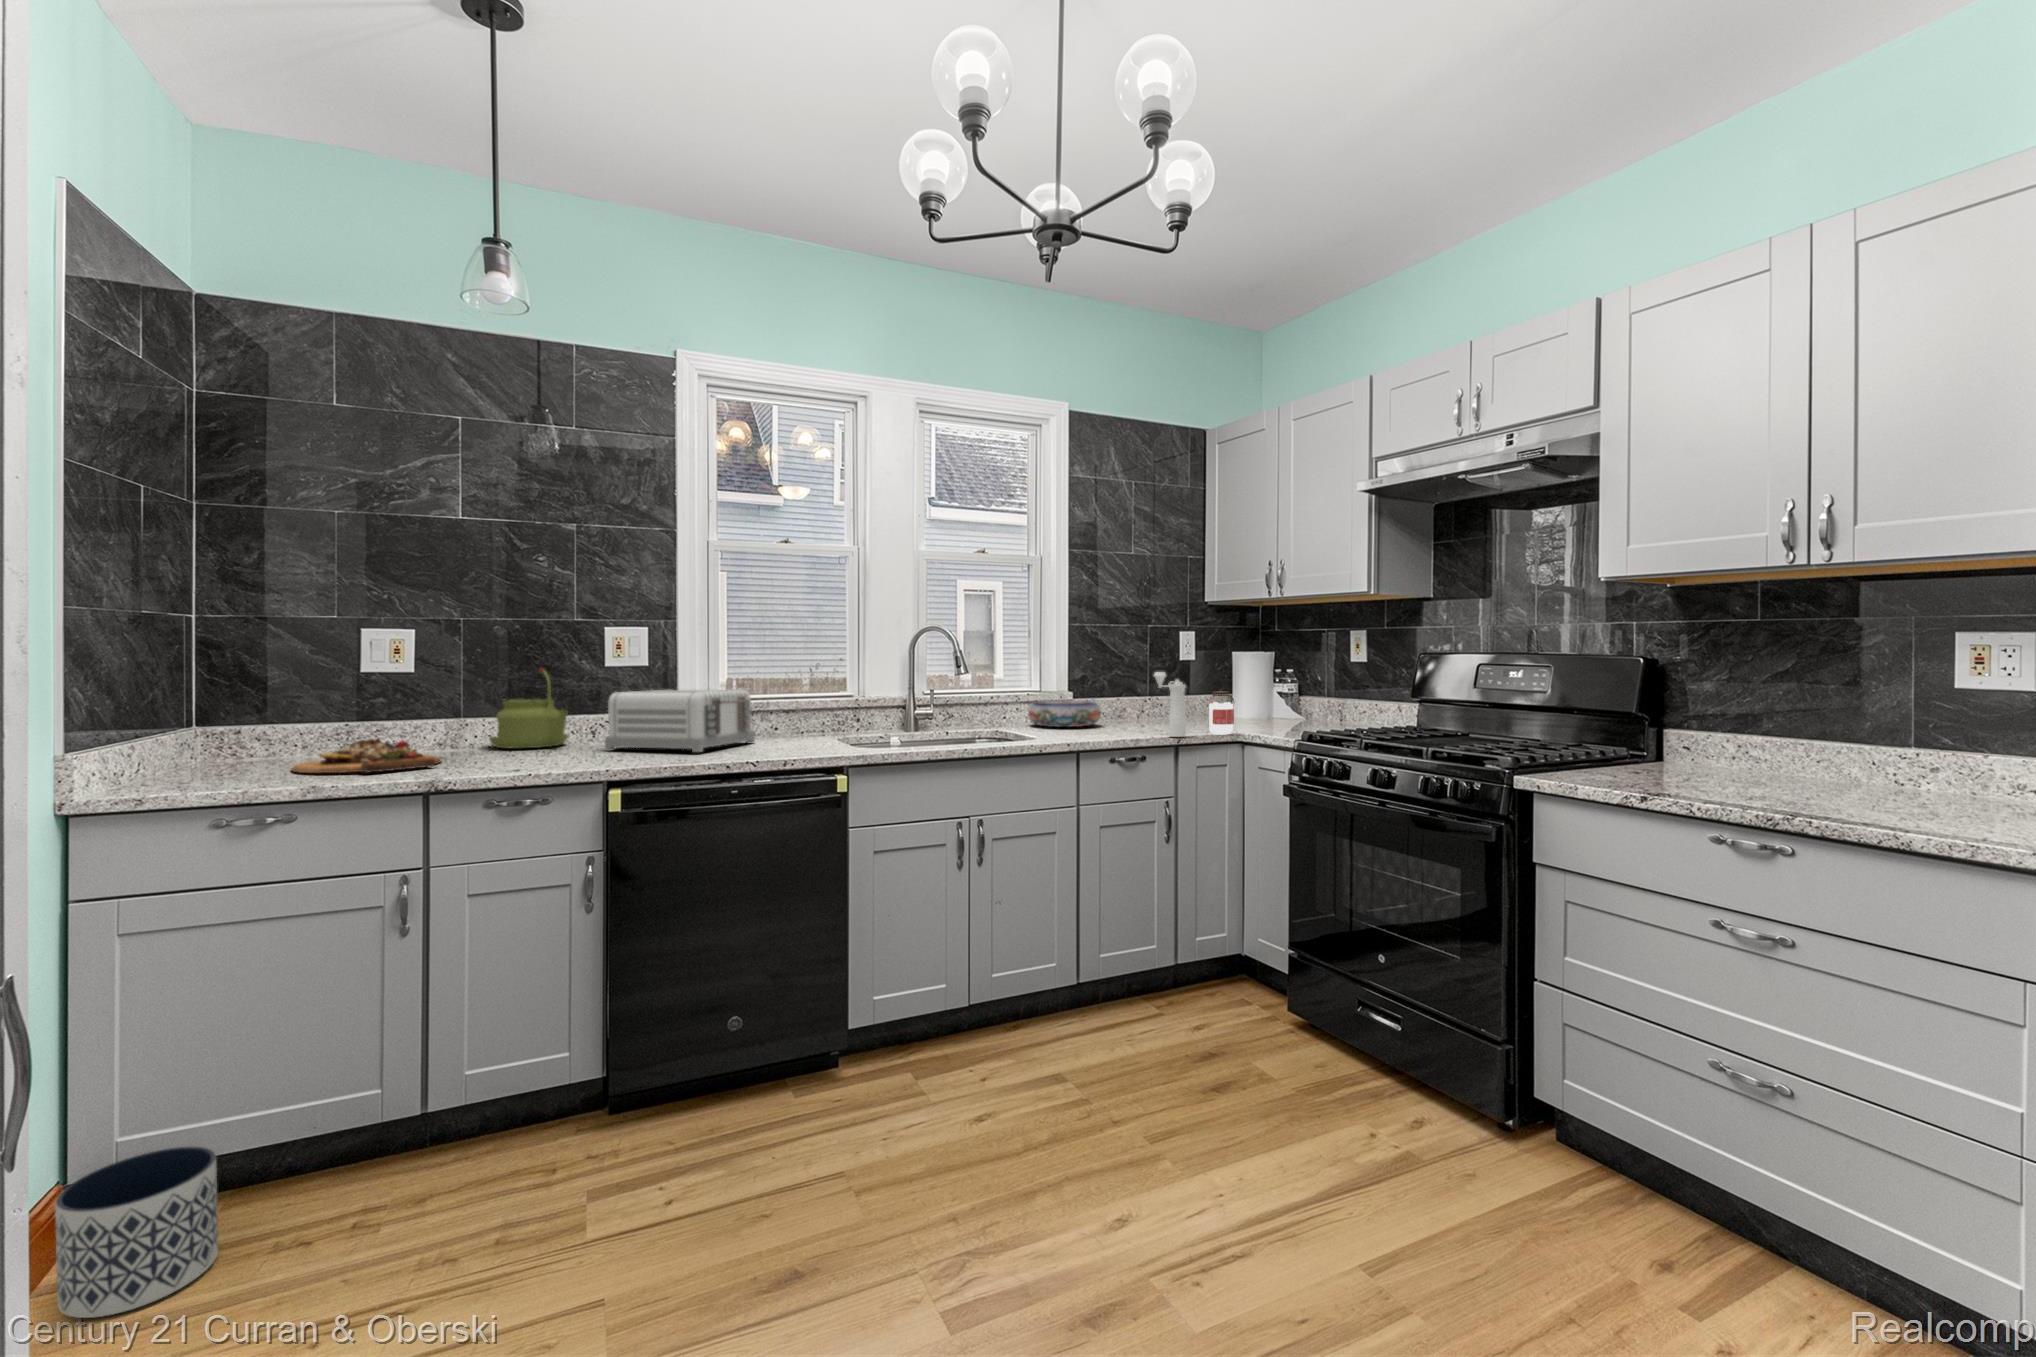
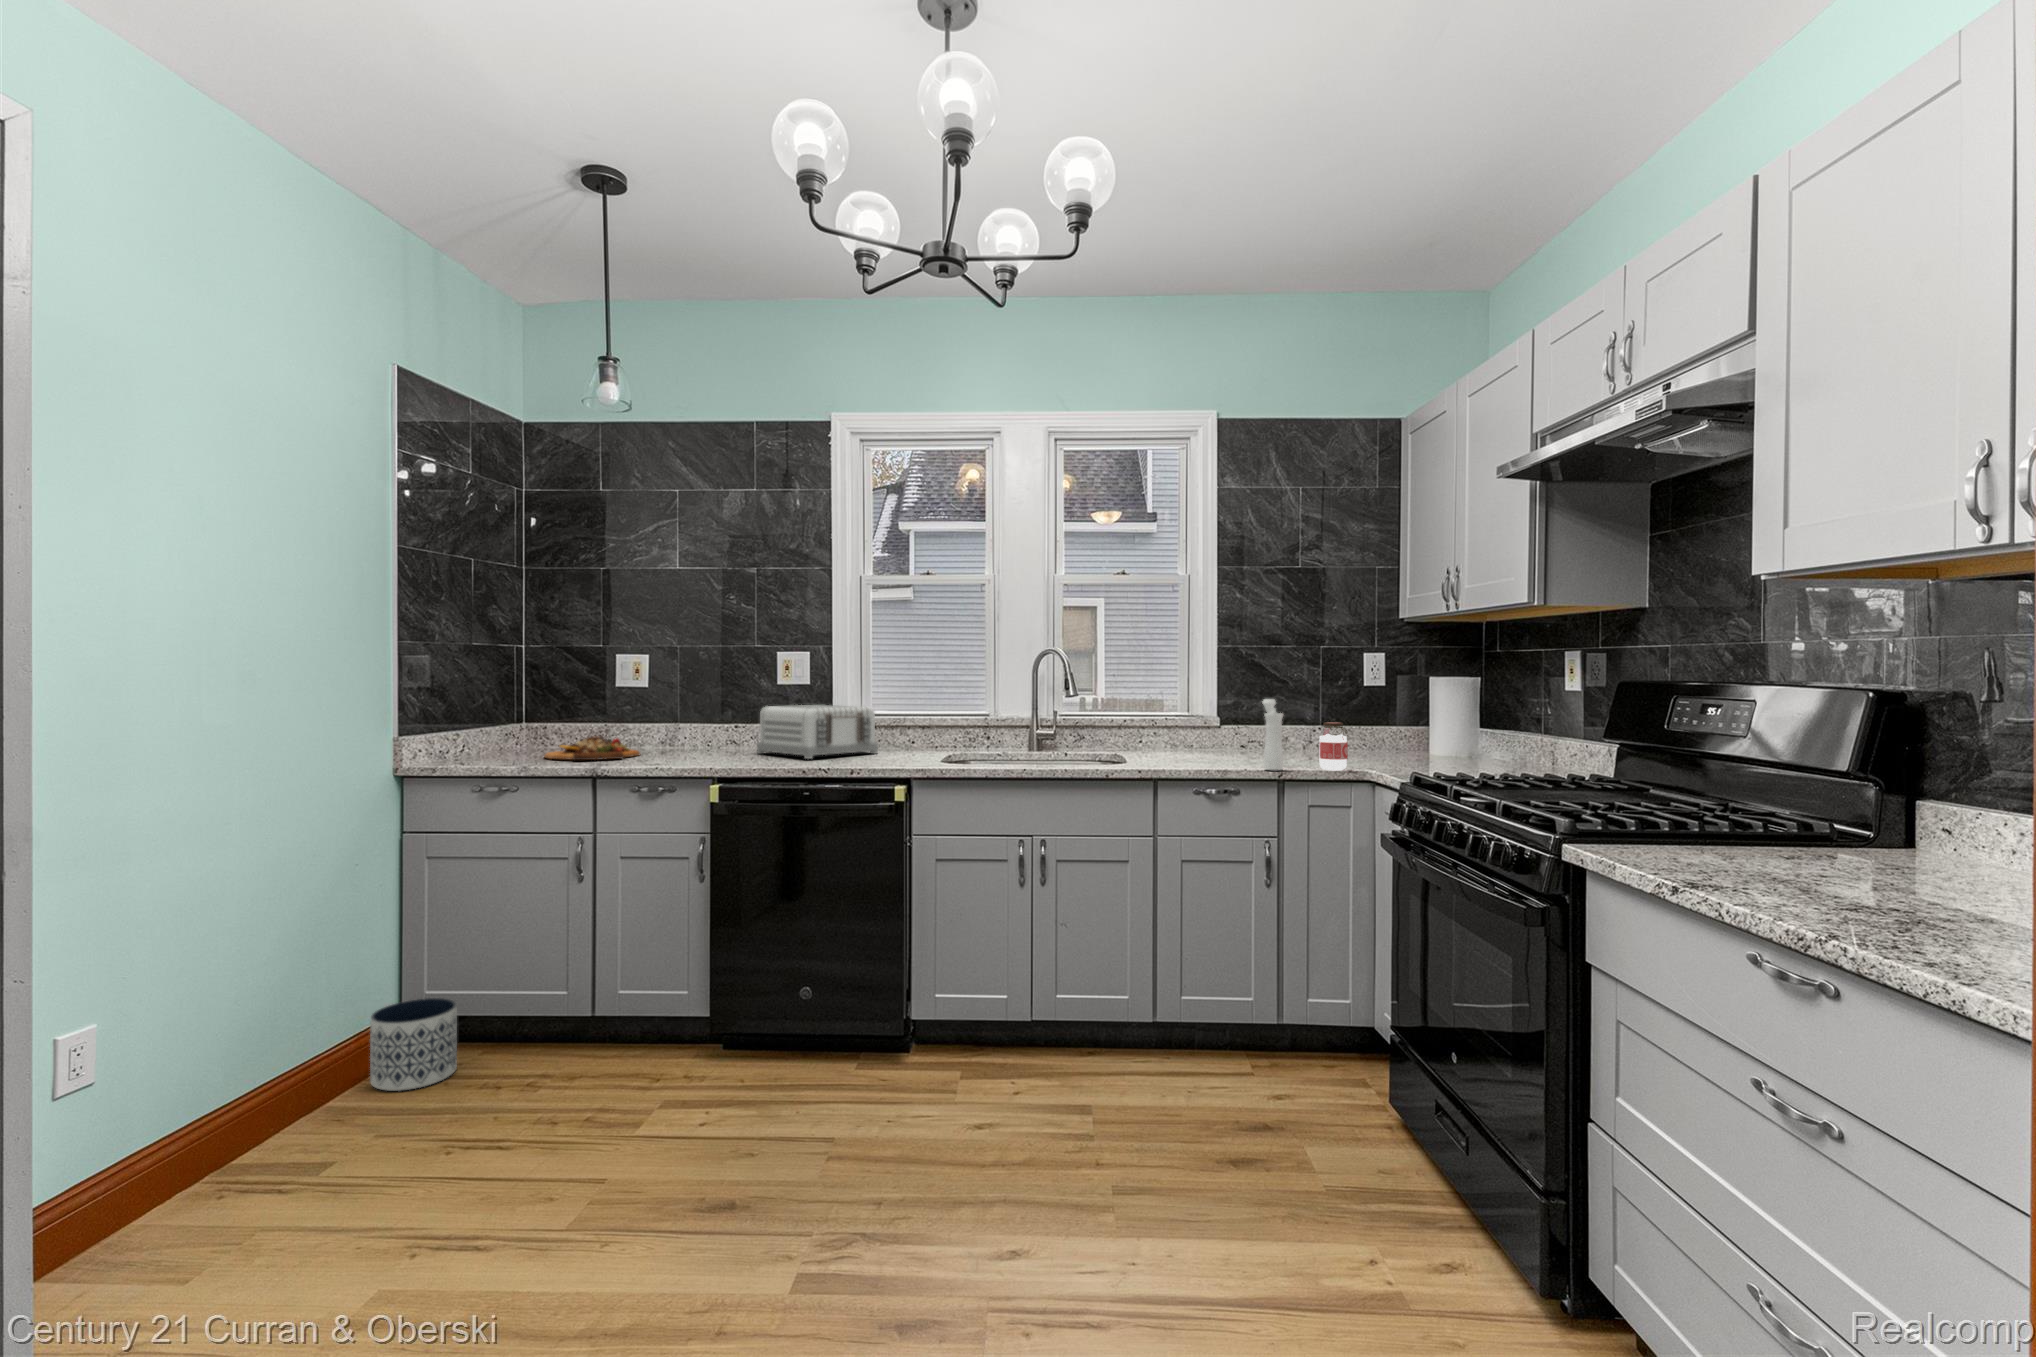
kettle: present [489,668,568,749] -> none [693,682,751,749]
bowl: present [1028,700,1101,727] -> none [1163,725,1240,754]

